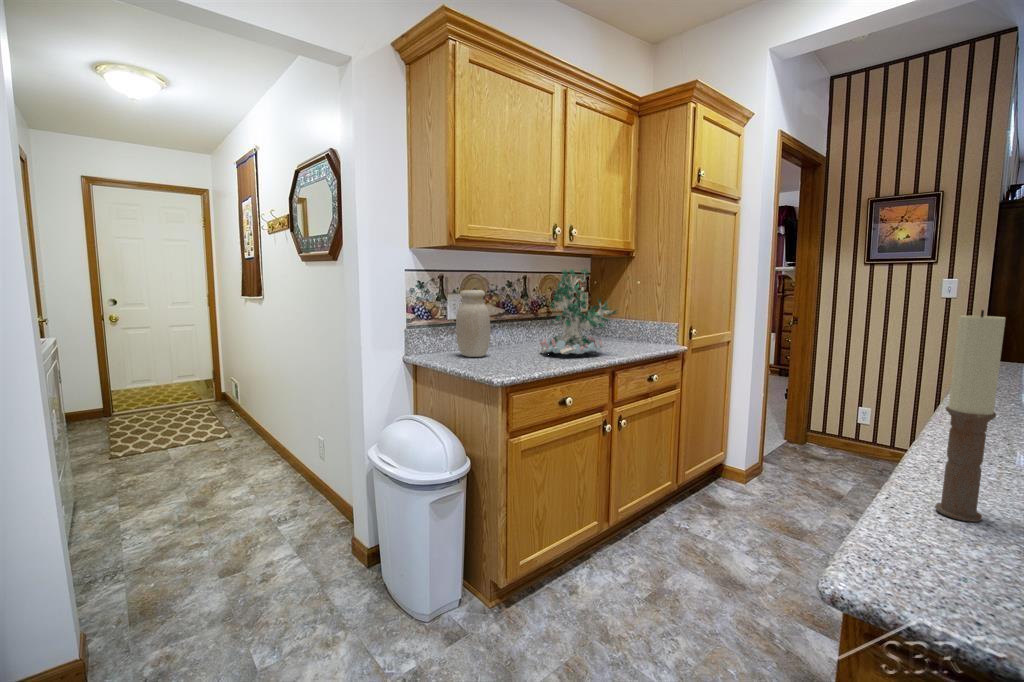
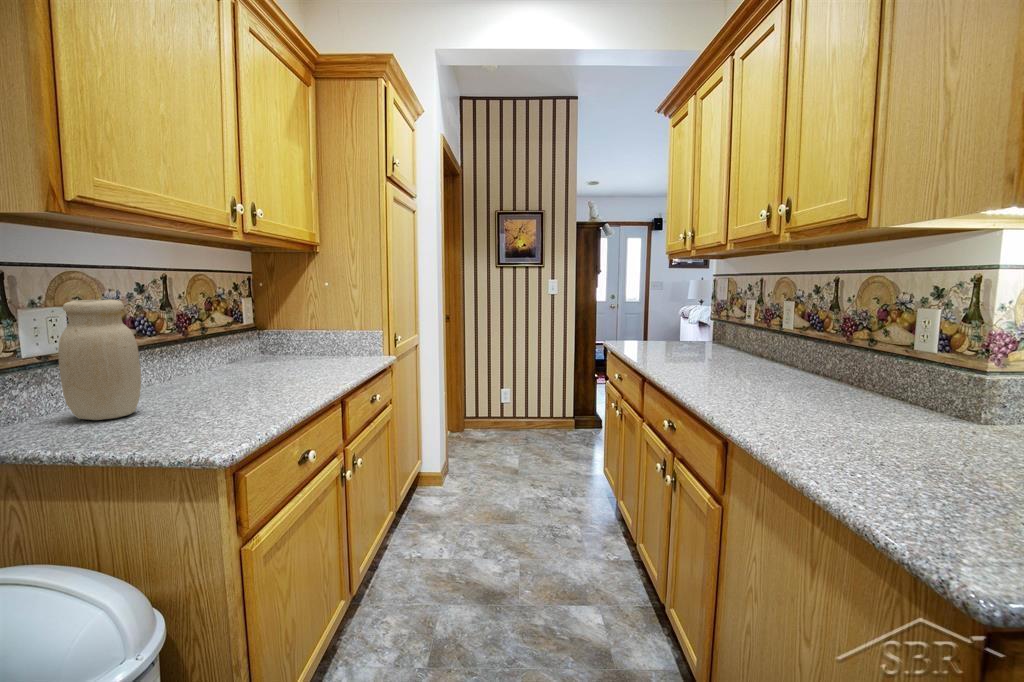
plant: present [540,269,617,354] -> none [224,263,341,393]
candle: present [935,310,1006,522] -> none [829,308,876,482]

